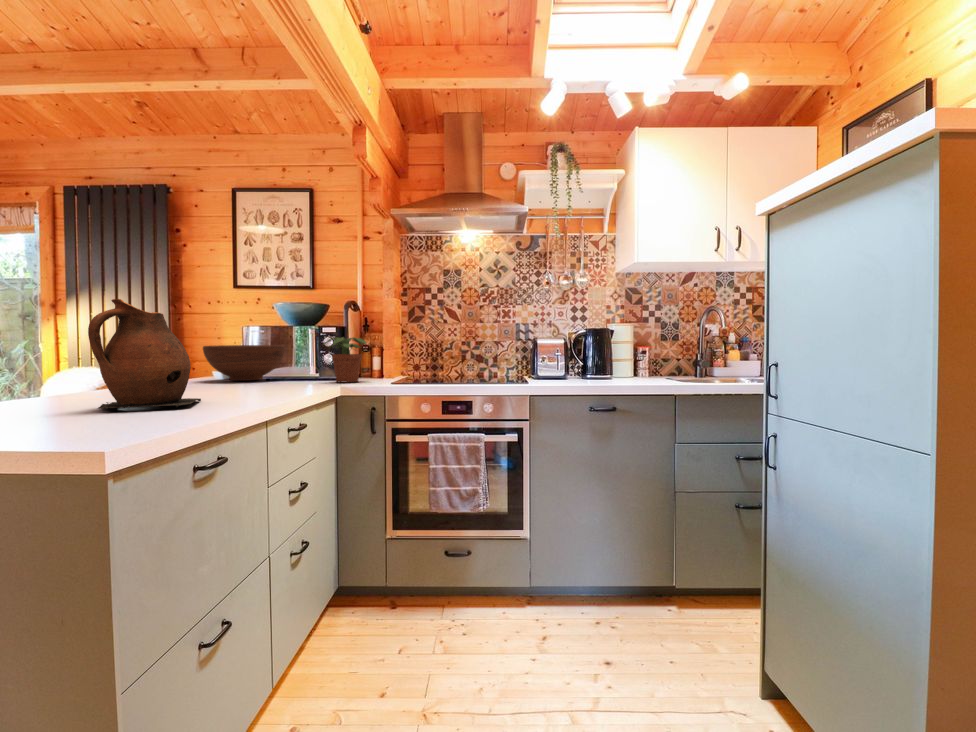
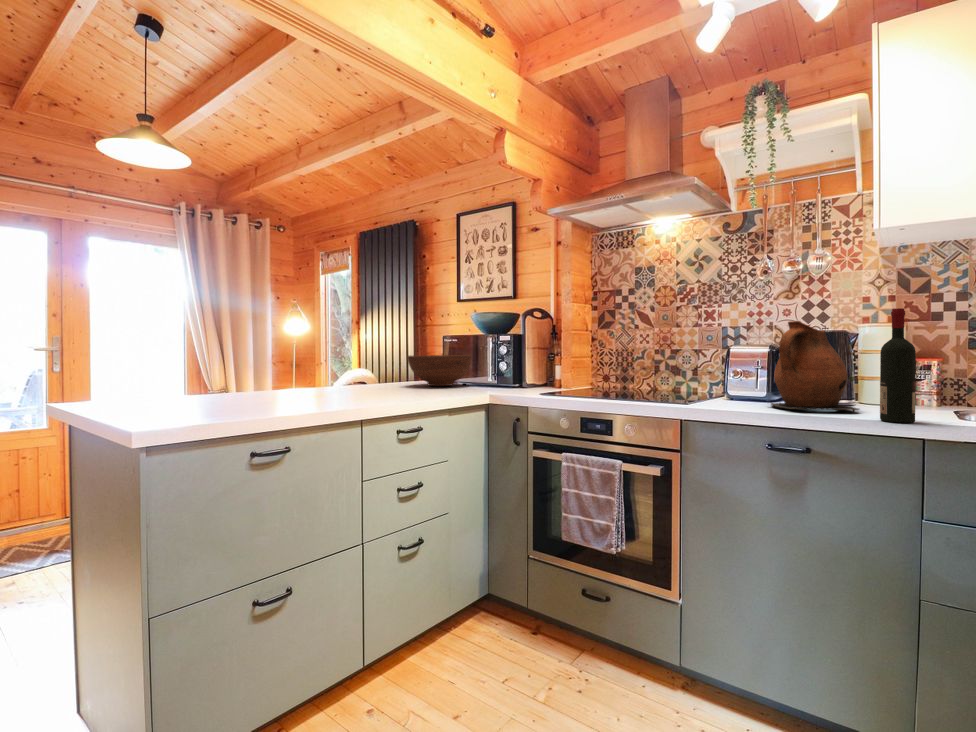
ceramic pitcher: present [88,299,201,409] -> present [771,321,859,411]
wine bottle: none [657,312,676,385] -> present [880,308,916,423]
potted plant: present [324,337,366,382] -> none [486,348,528,392]

